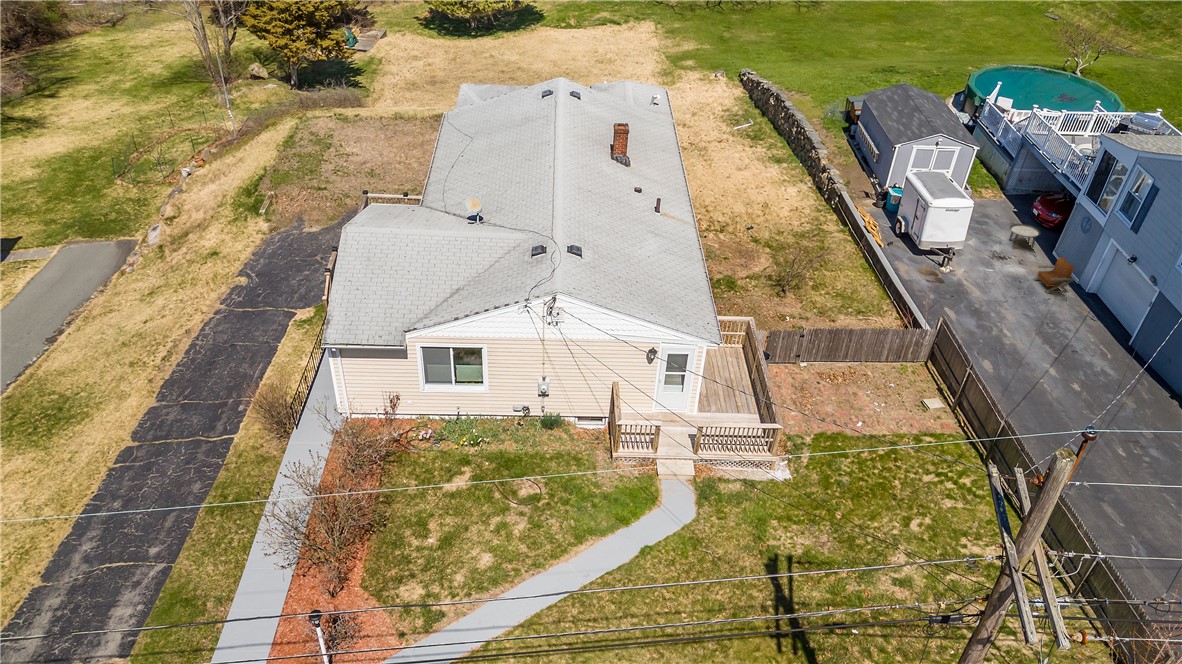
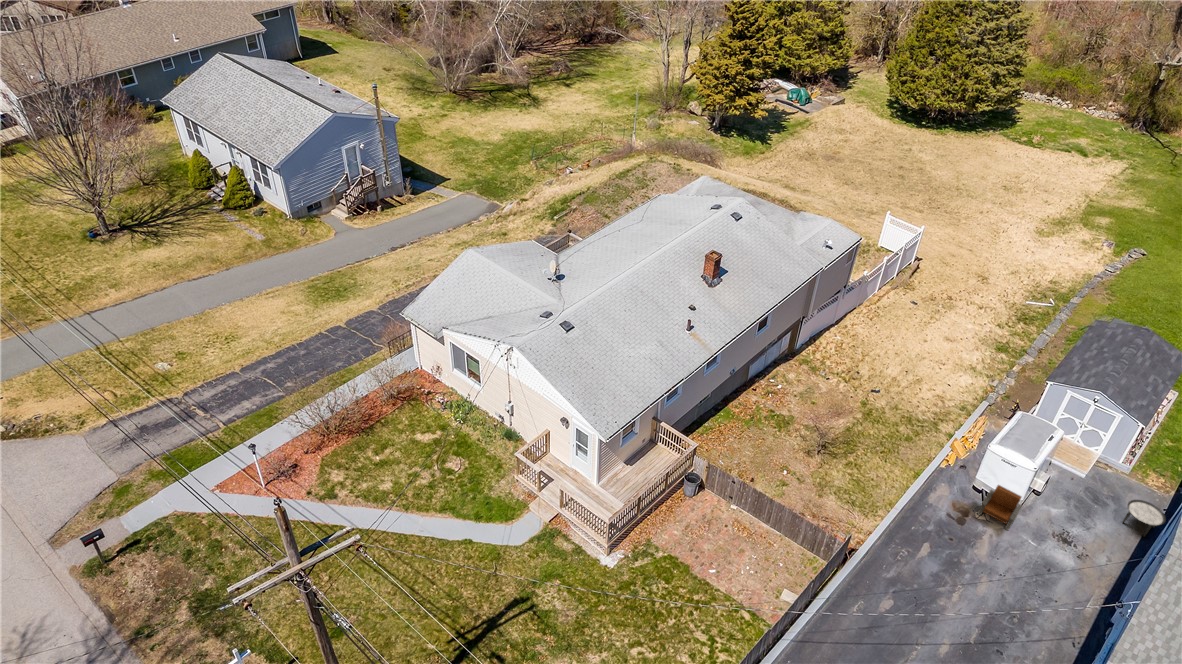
lounge chair: present [1034,257,1075,293] -> present [977,485,1022,530]

